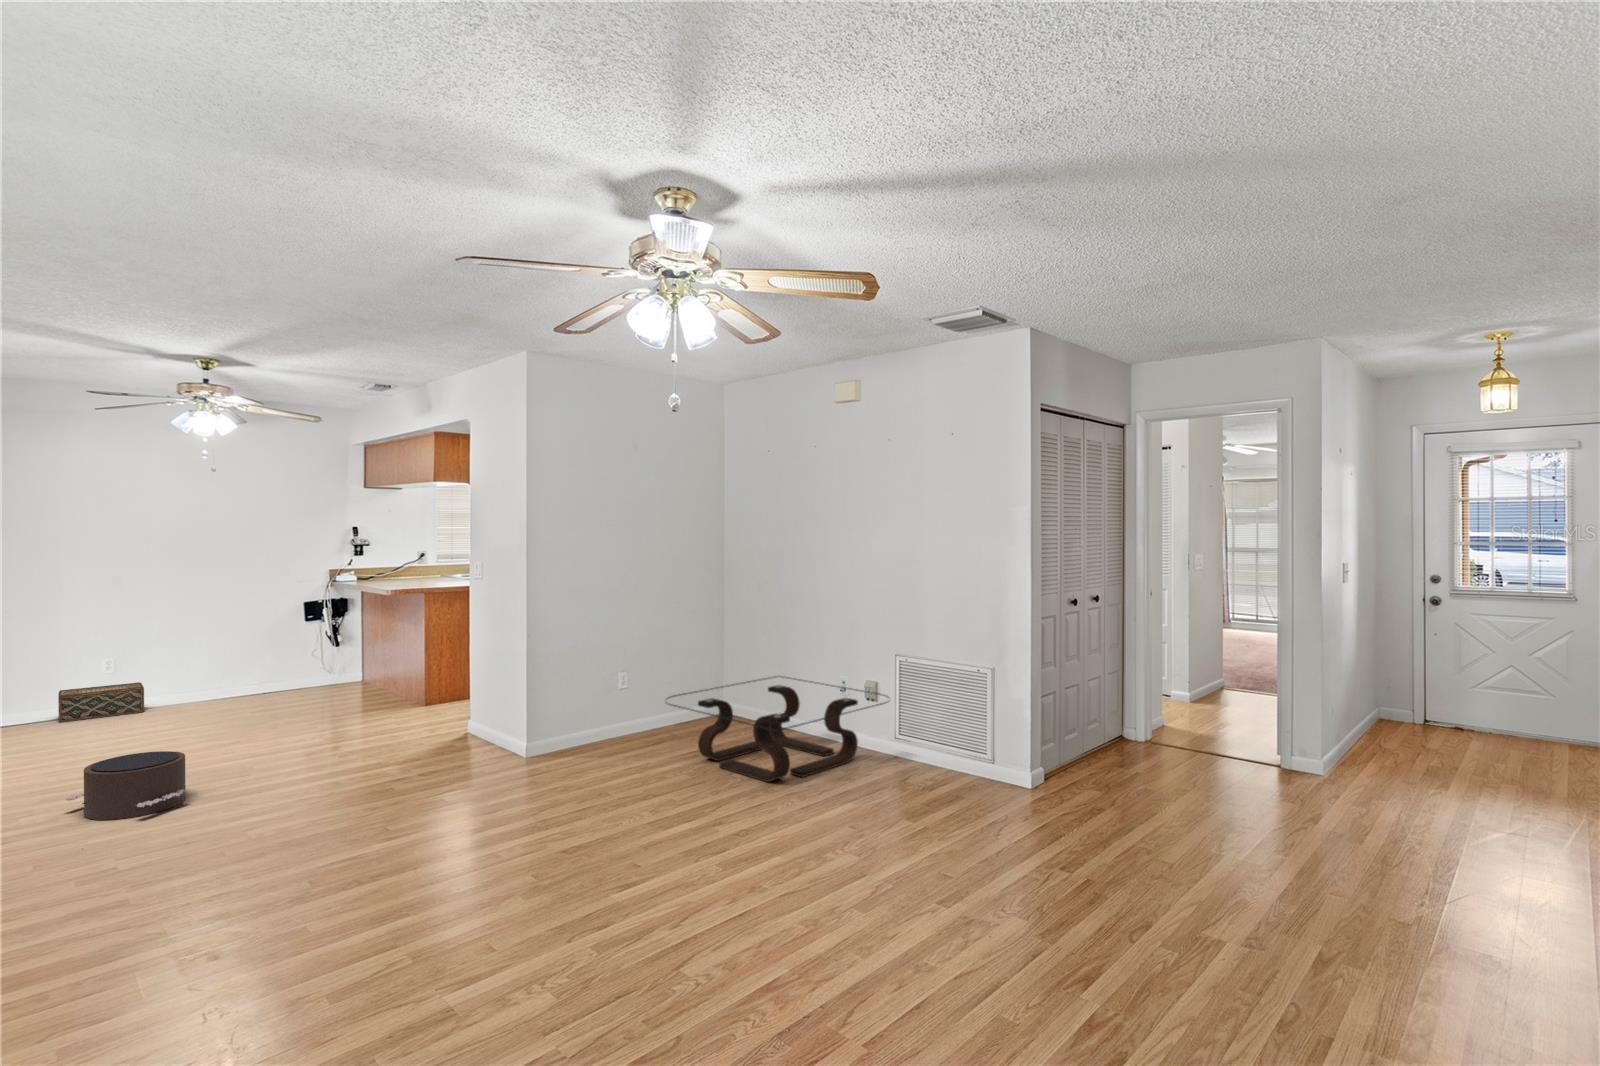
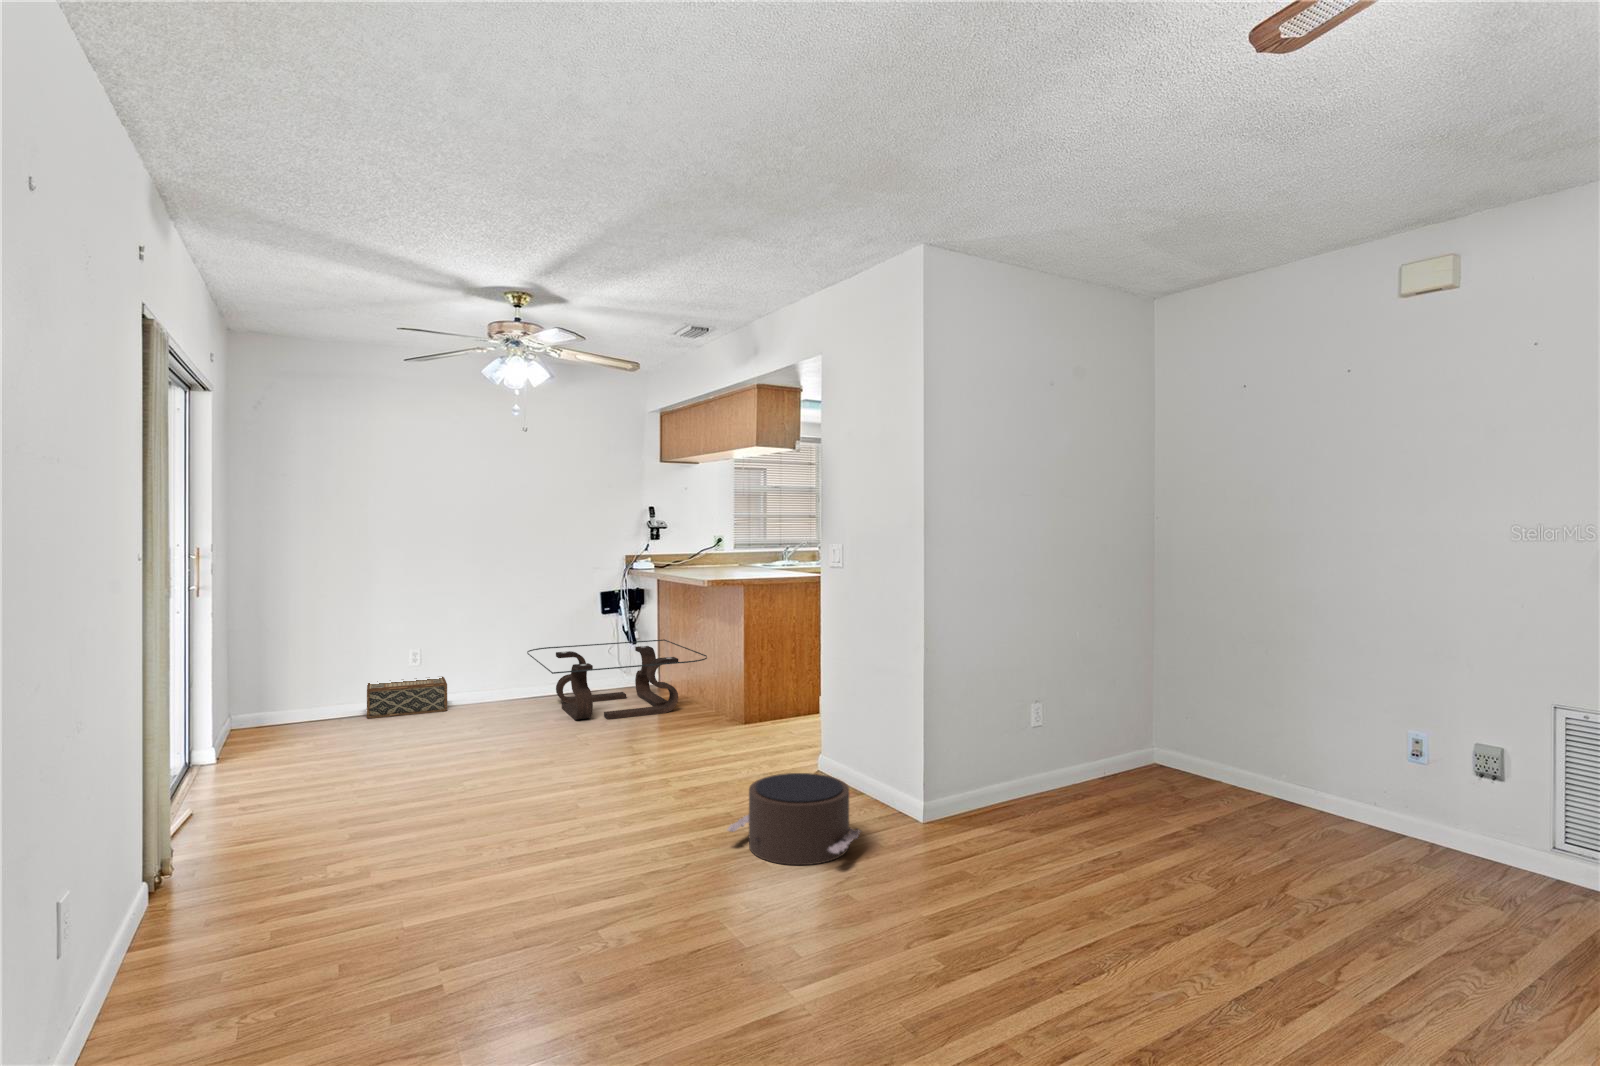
coffee table: present [670,678,886,782] -> present [527,639,707,720]
pouf: present [65,751,186,820] -> present [727,773,861,865]

